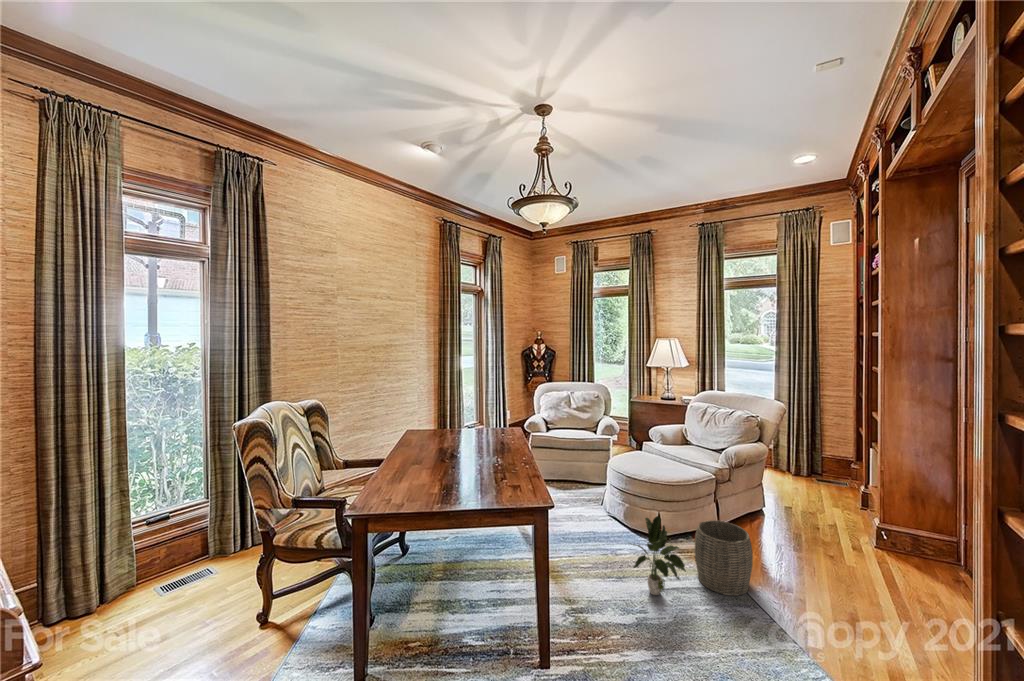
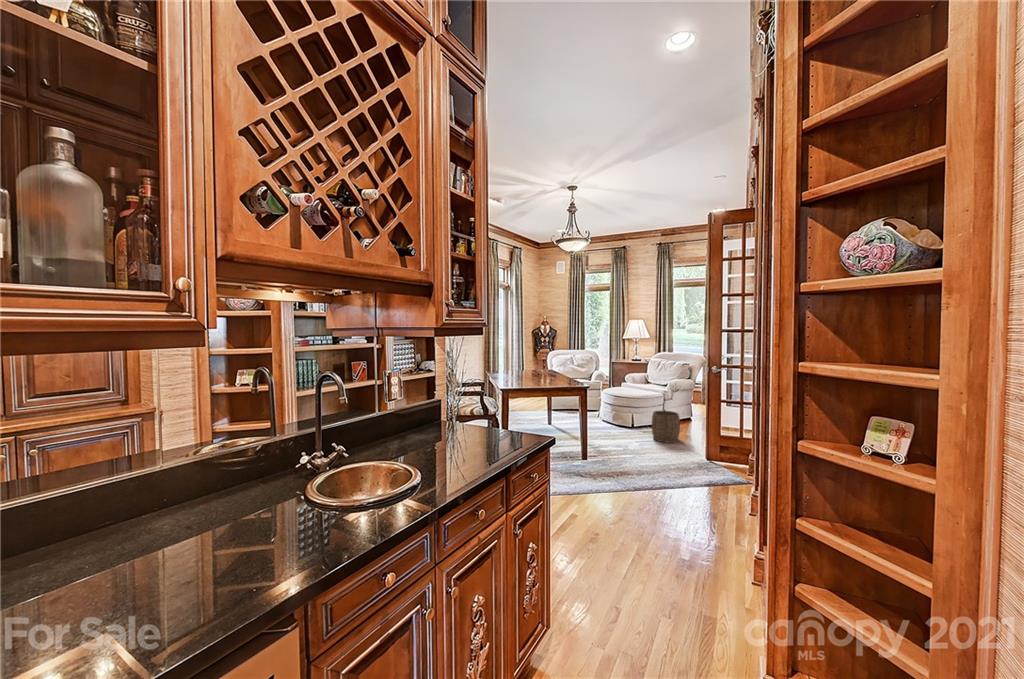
potted plant: present [633,516,686,595] -> none [618,404,648,444]

